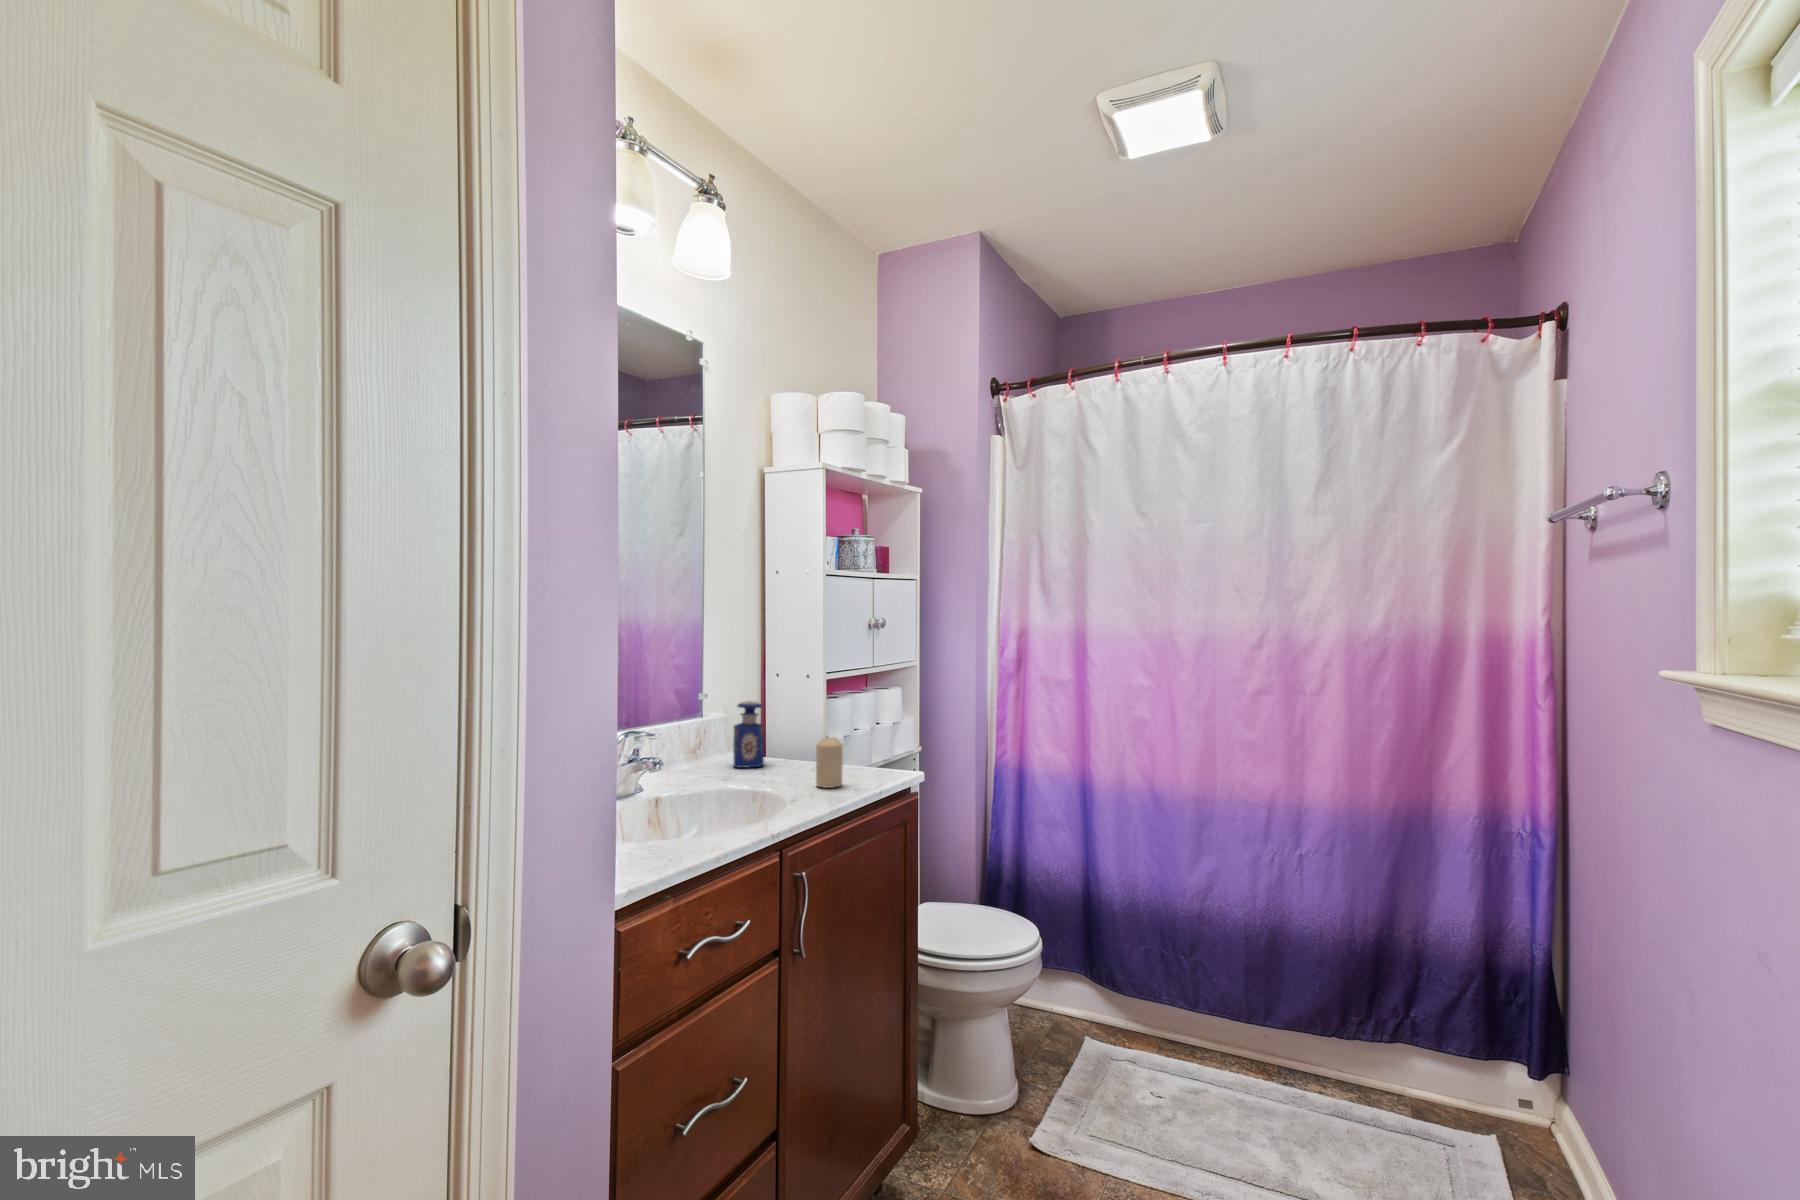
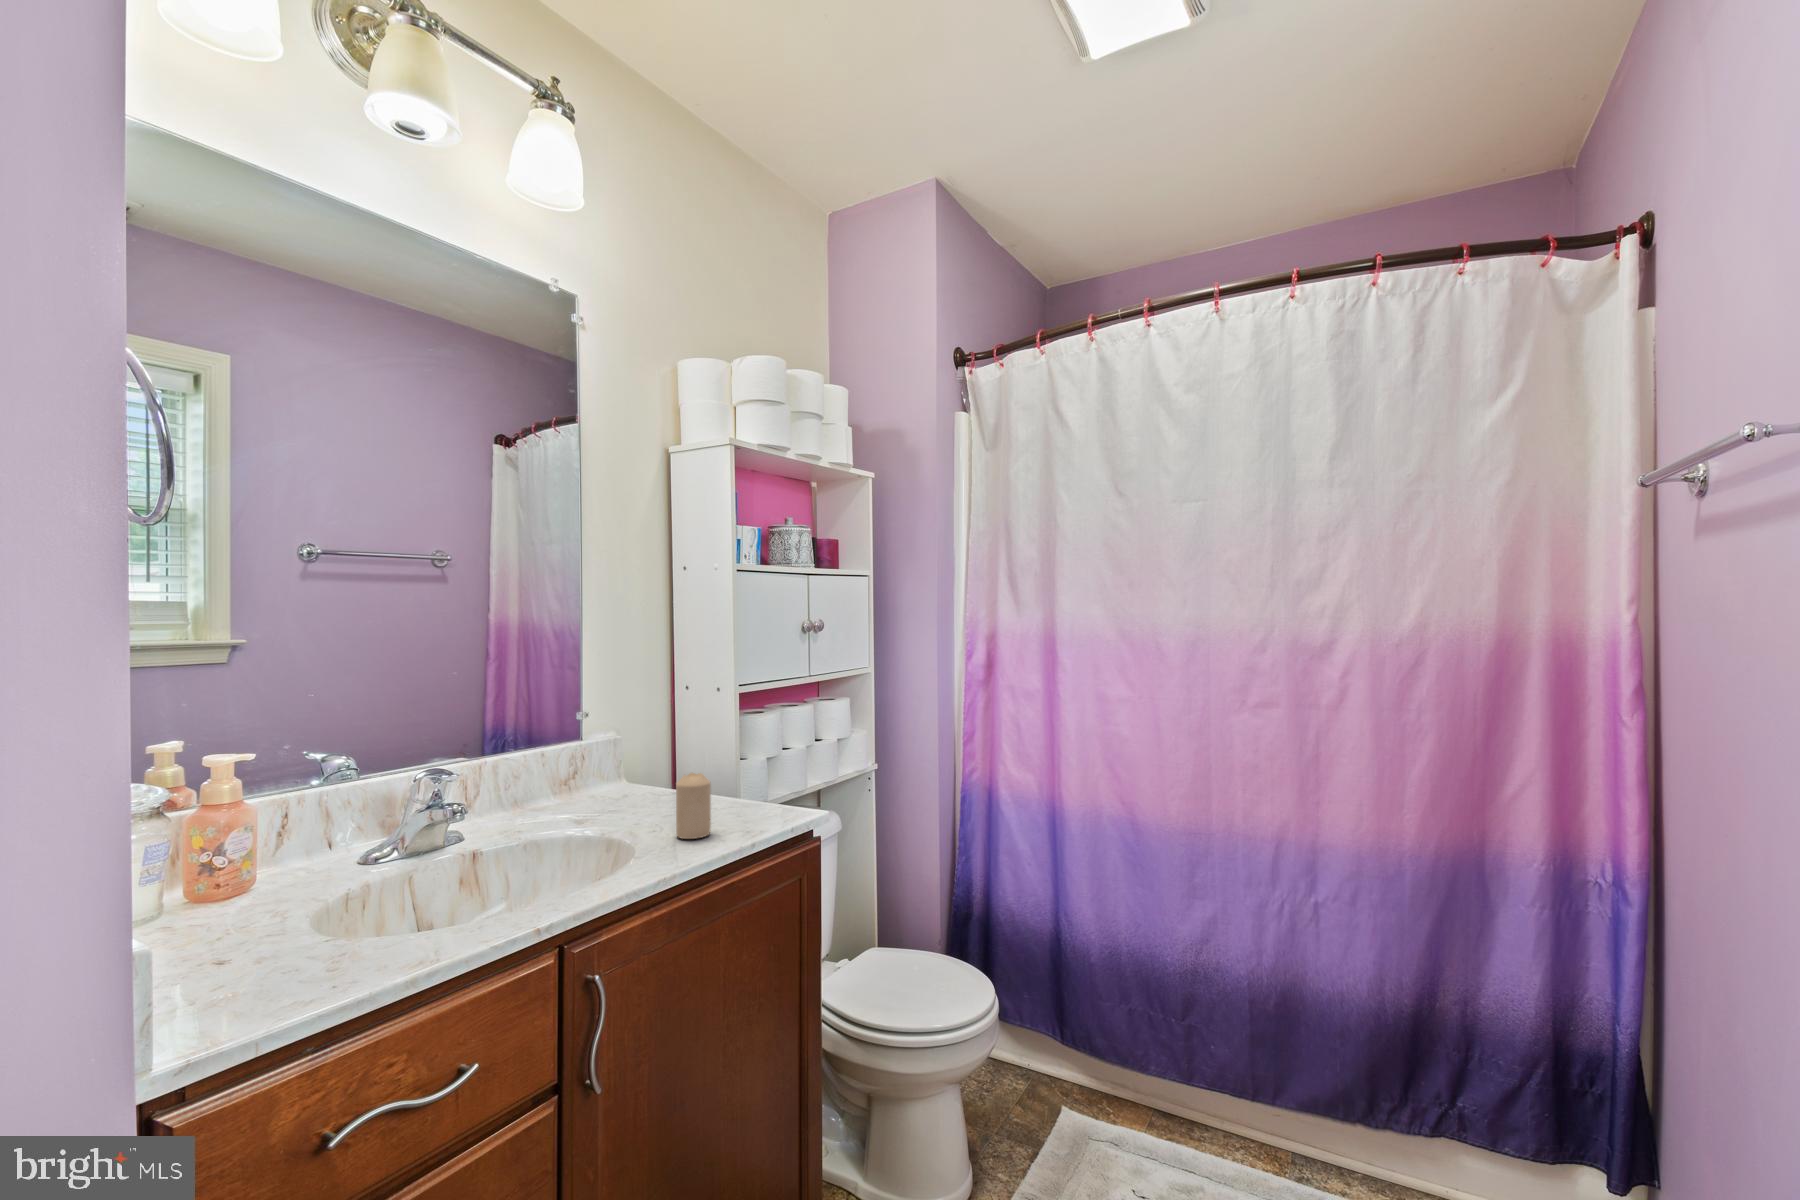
perfume bottle: present [734,701,764,768] -> none [603,723,646,805]

